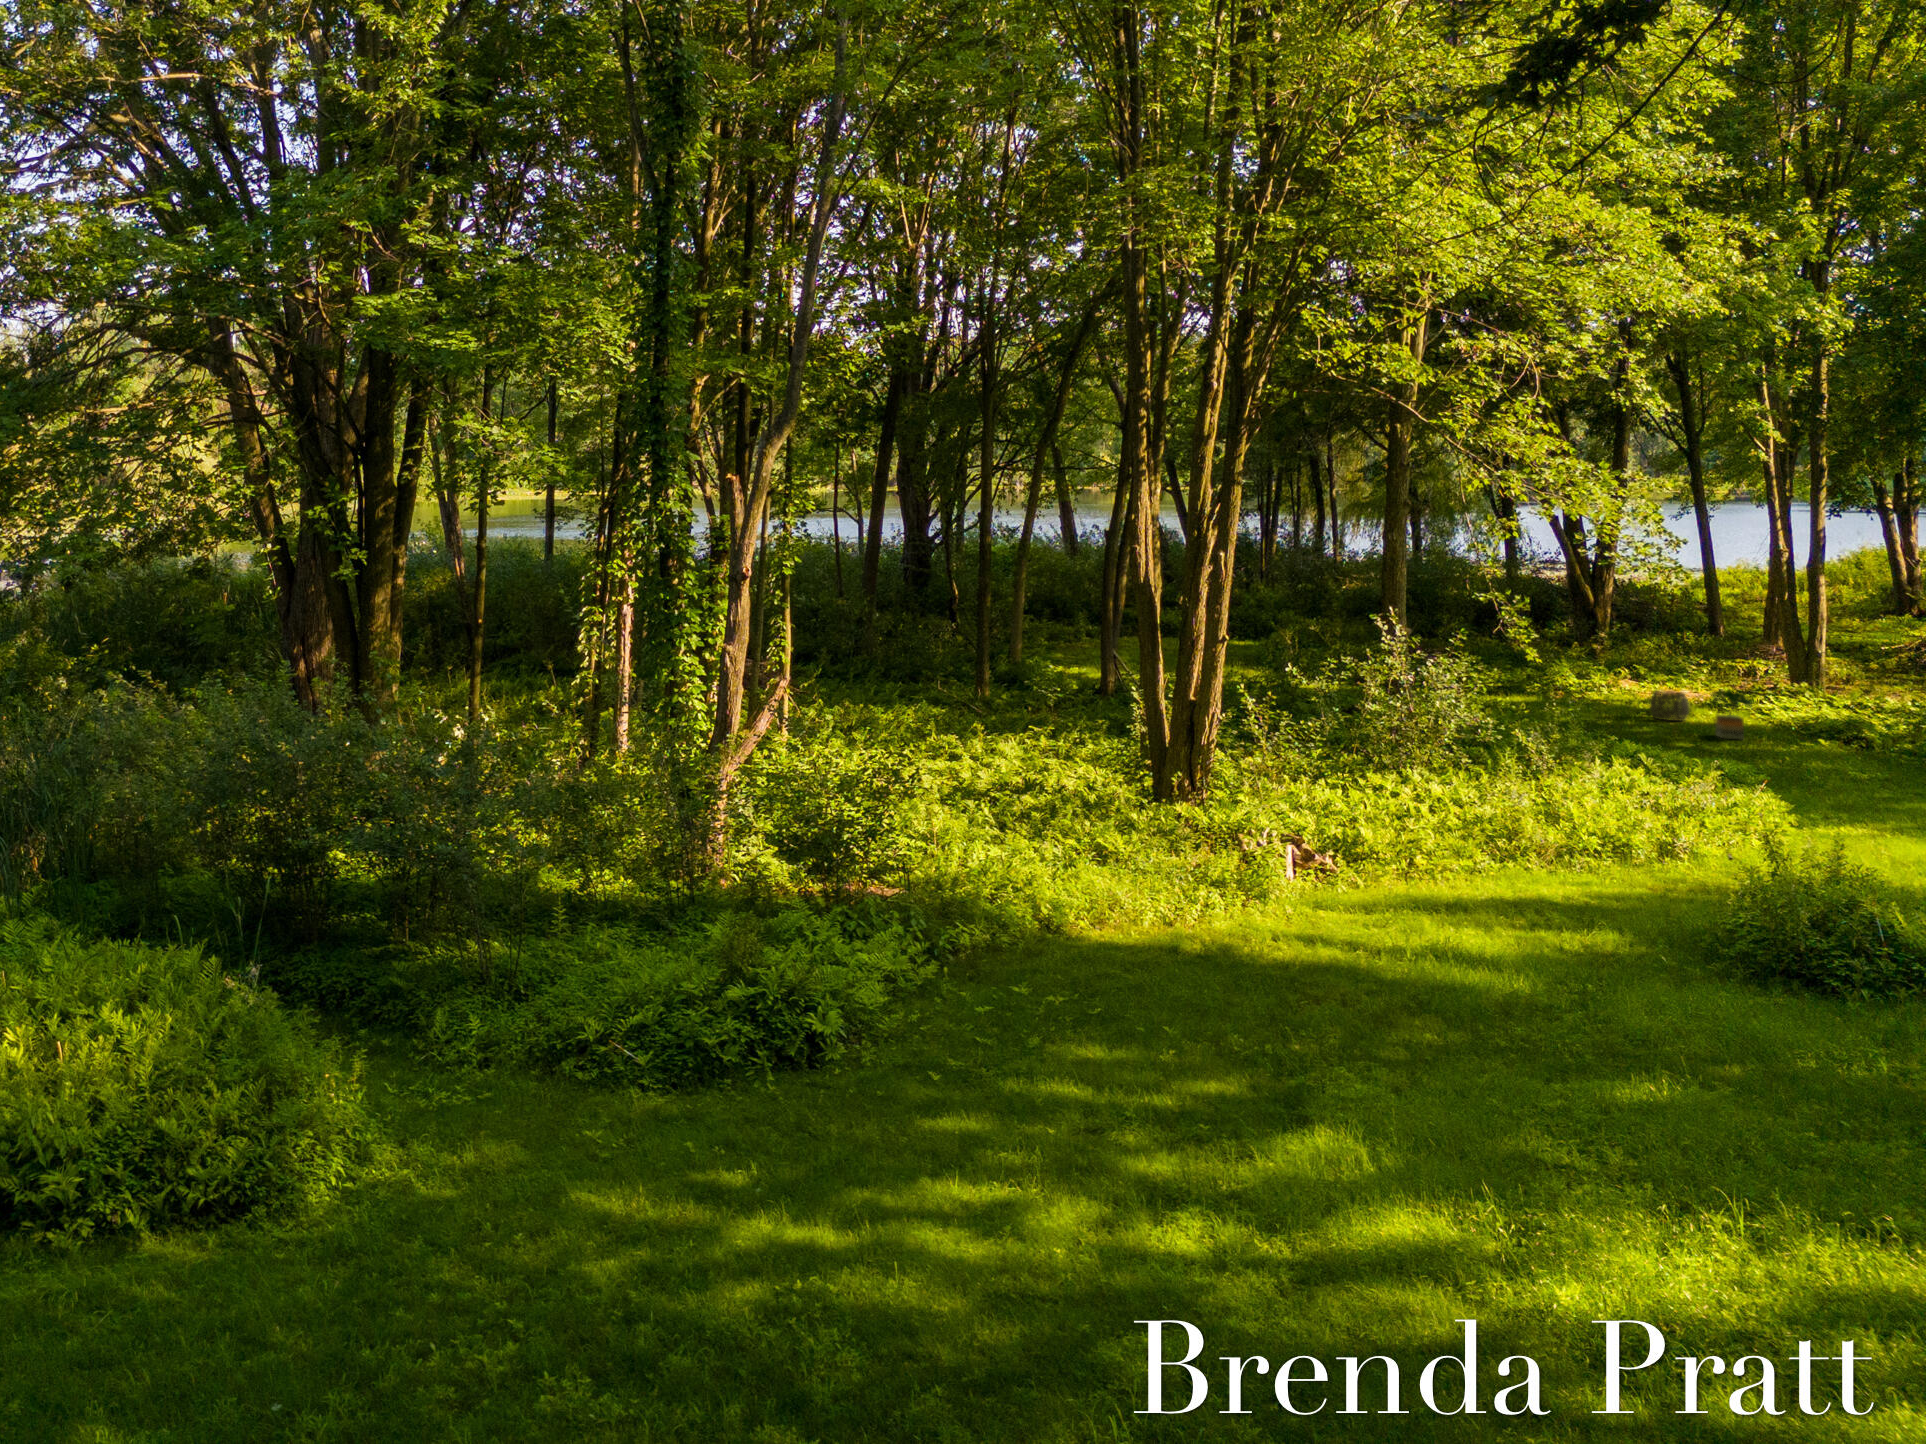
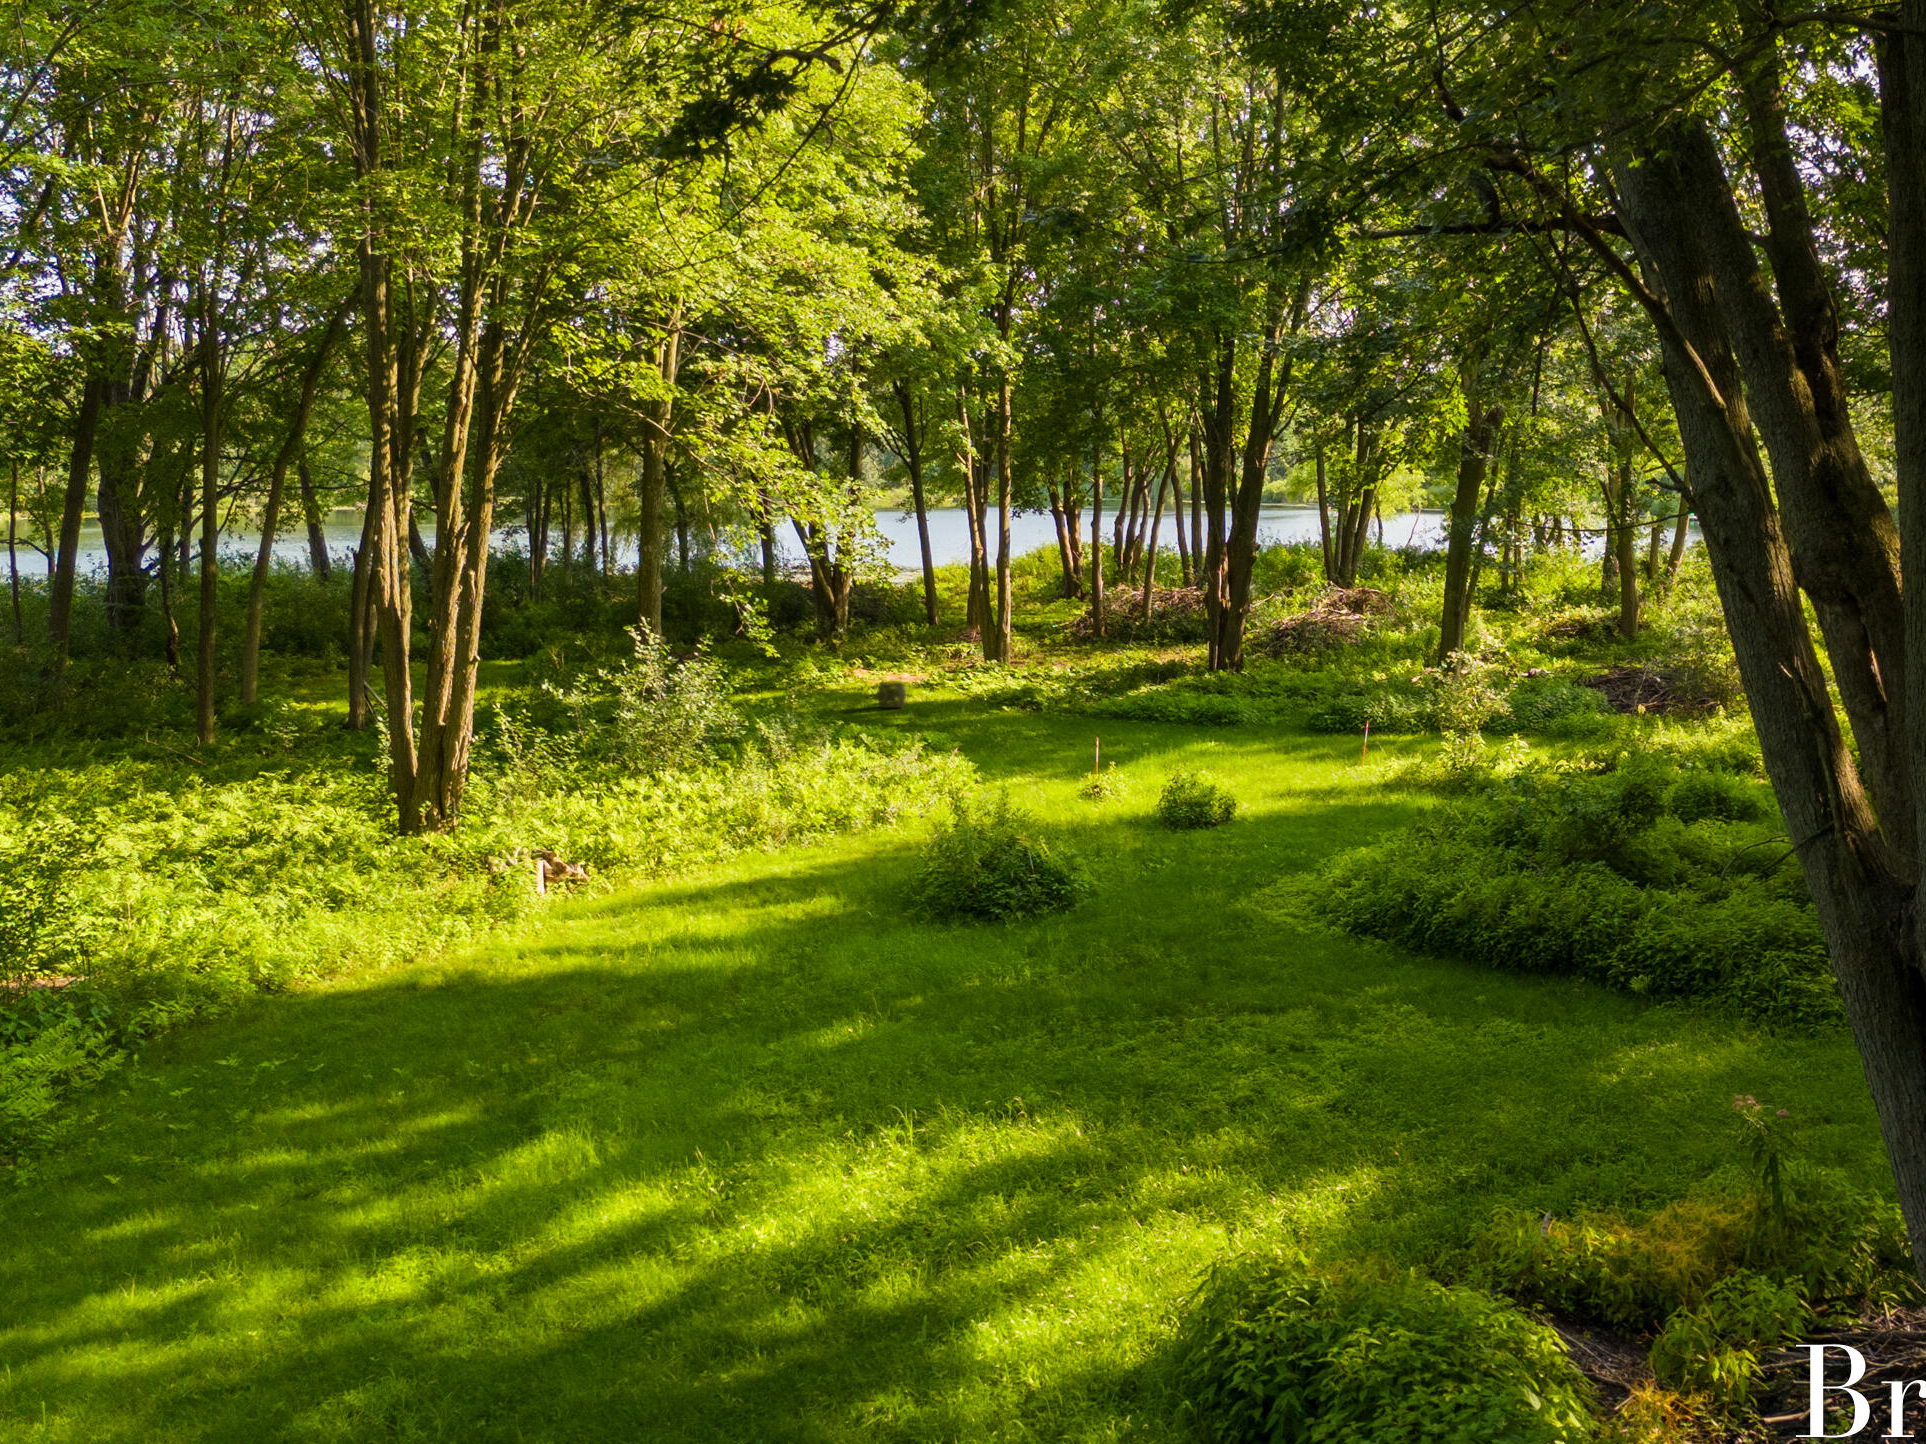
potted tree: present [1711,690,1752,739] -> none [917,673,948,717]

